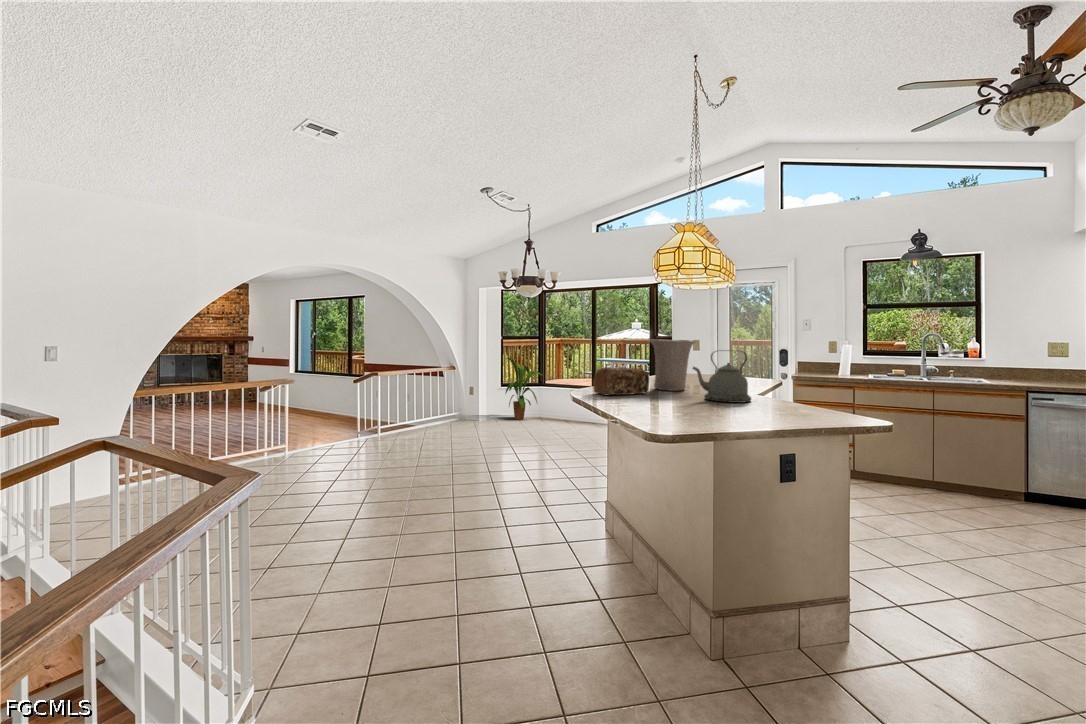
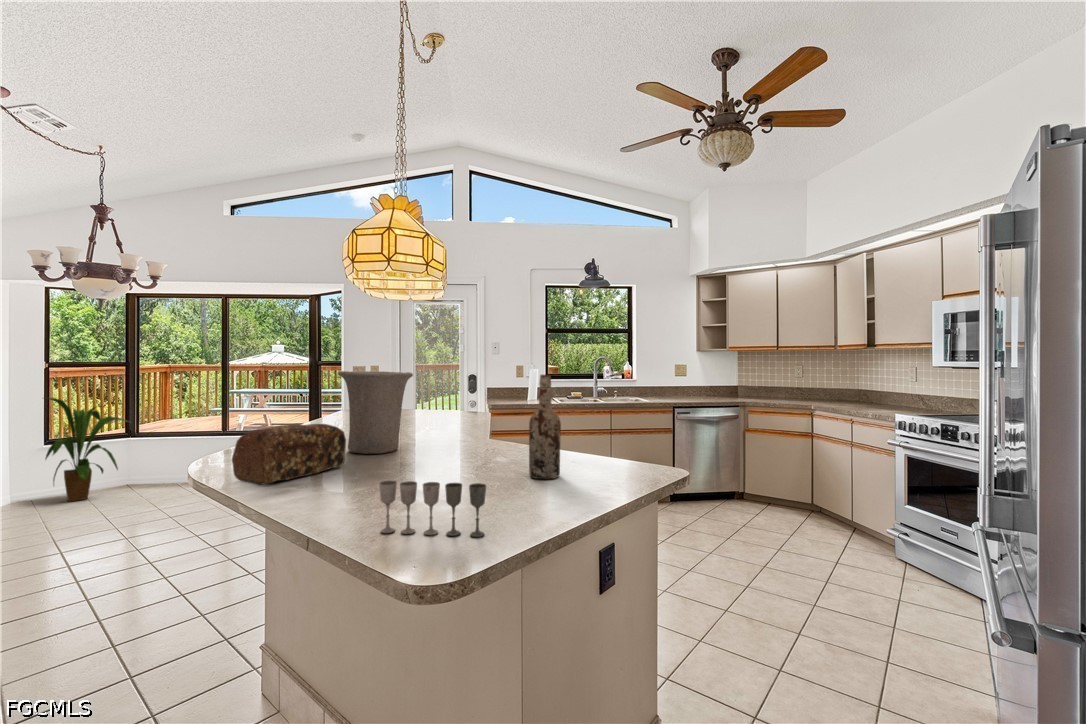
wine bottle: none [757,340,781,409] -> present [529,375,561,479]
kettle: present [693,351,751,403] -> none [424,389,509,472]
wine glass: none [652,389,703,420] -> present [379,481,486,537]

